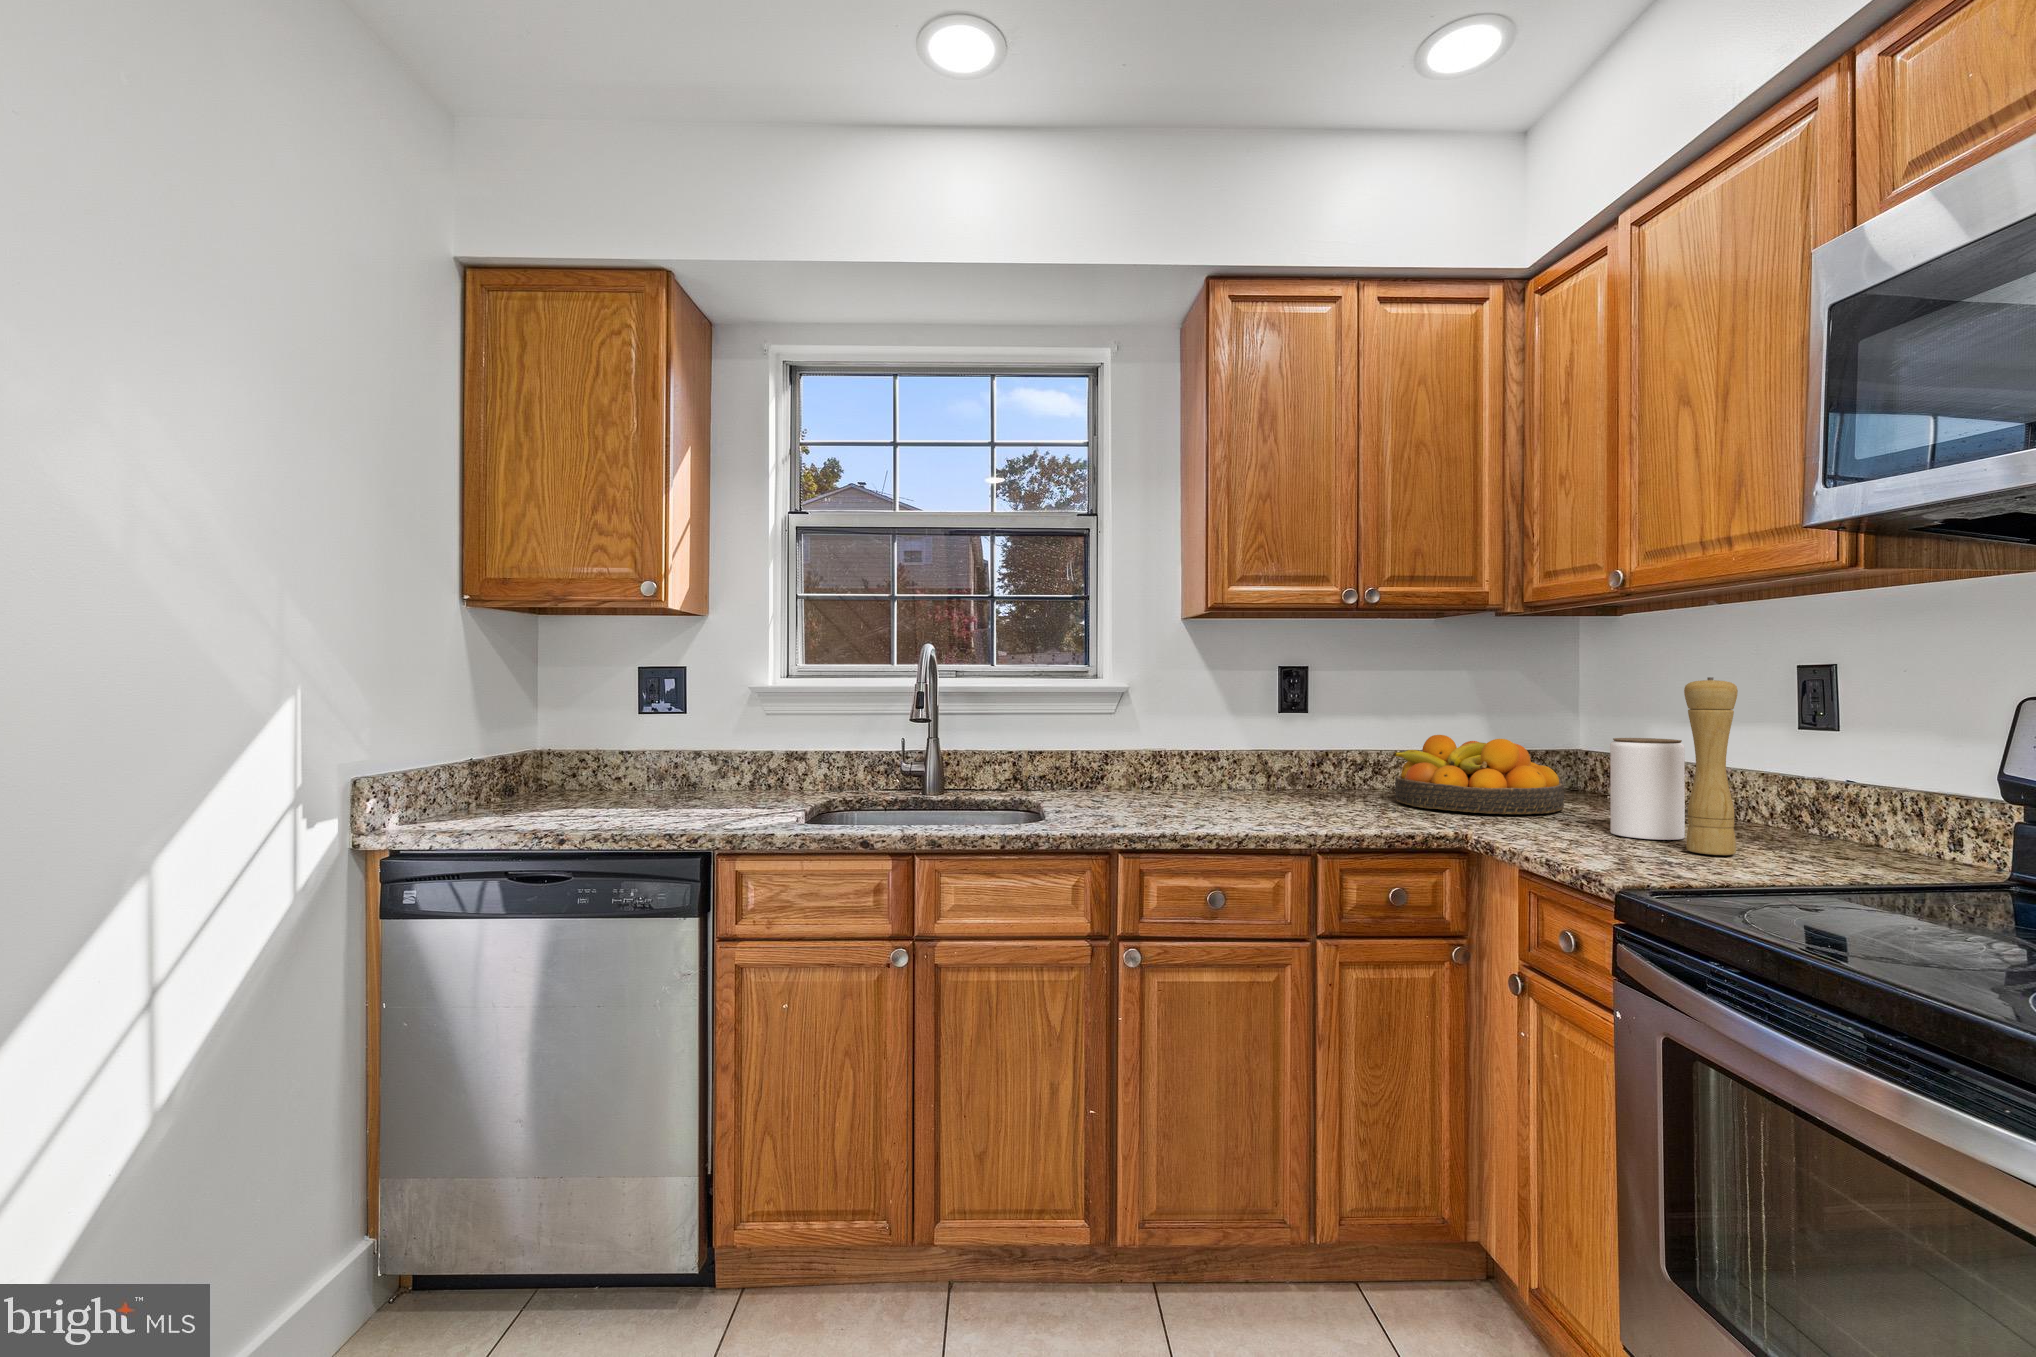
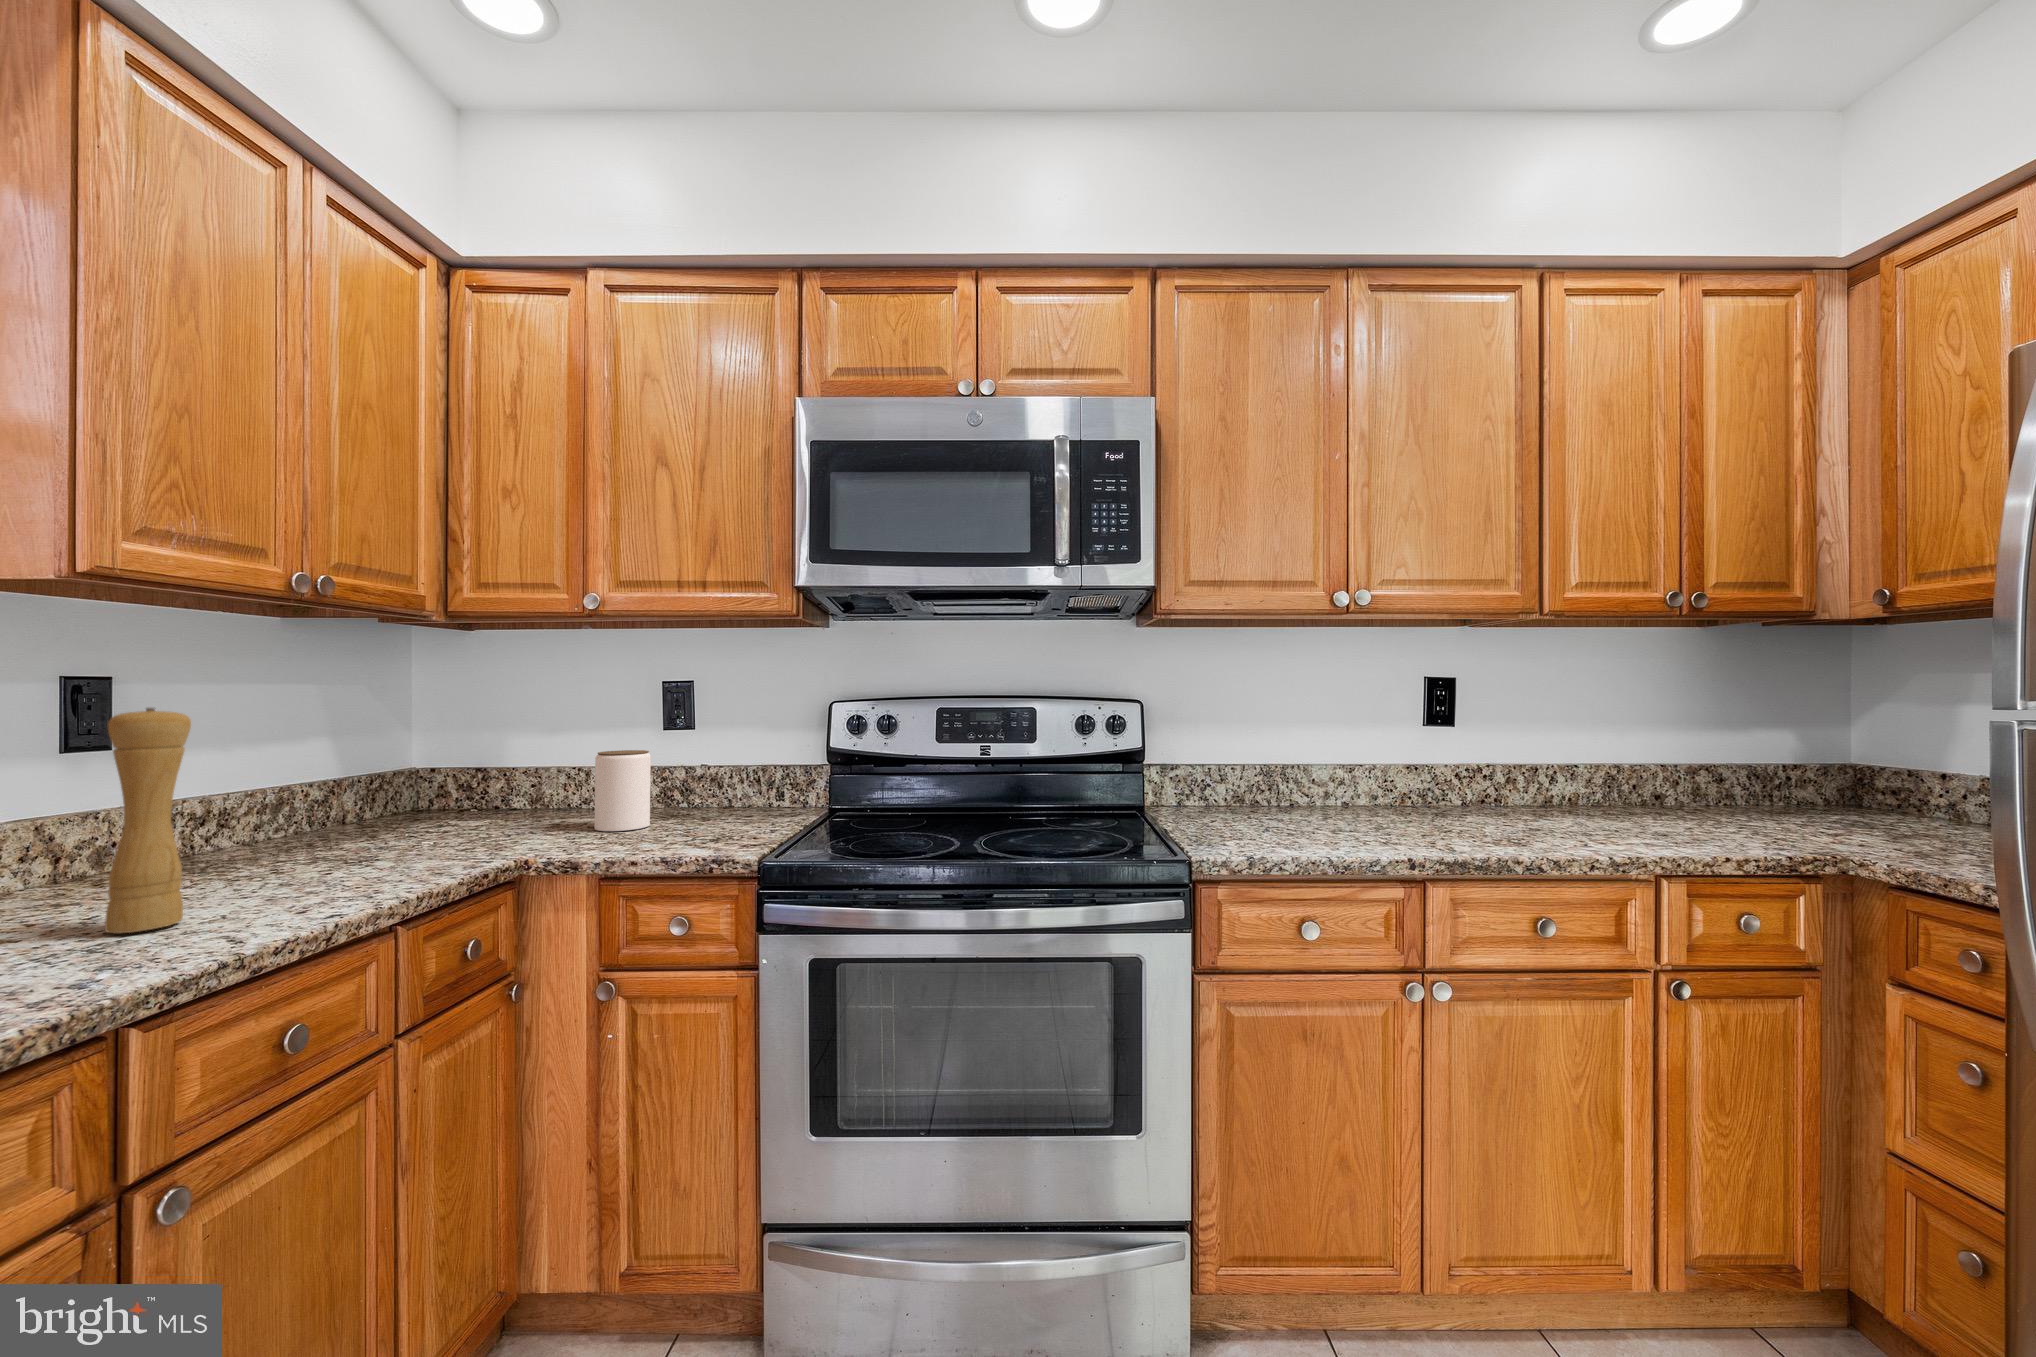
pepper mill: present [1684,677,1738,855] -> present [105,708,191,933]
fruit bowl: present [1392,735,1564,814] -> none [299,764,506,851]

